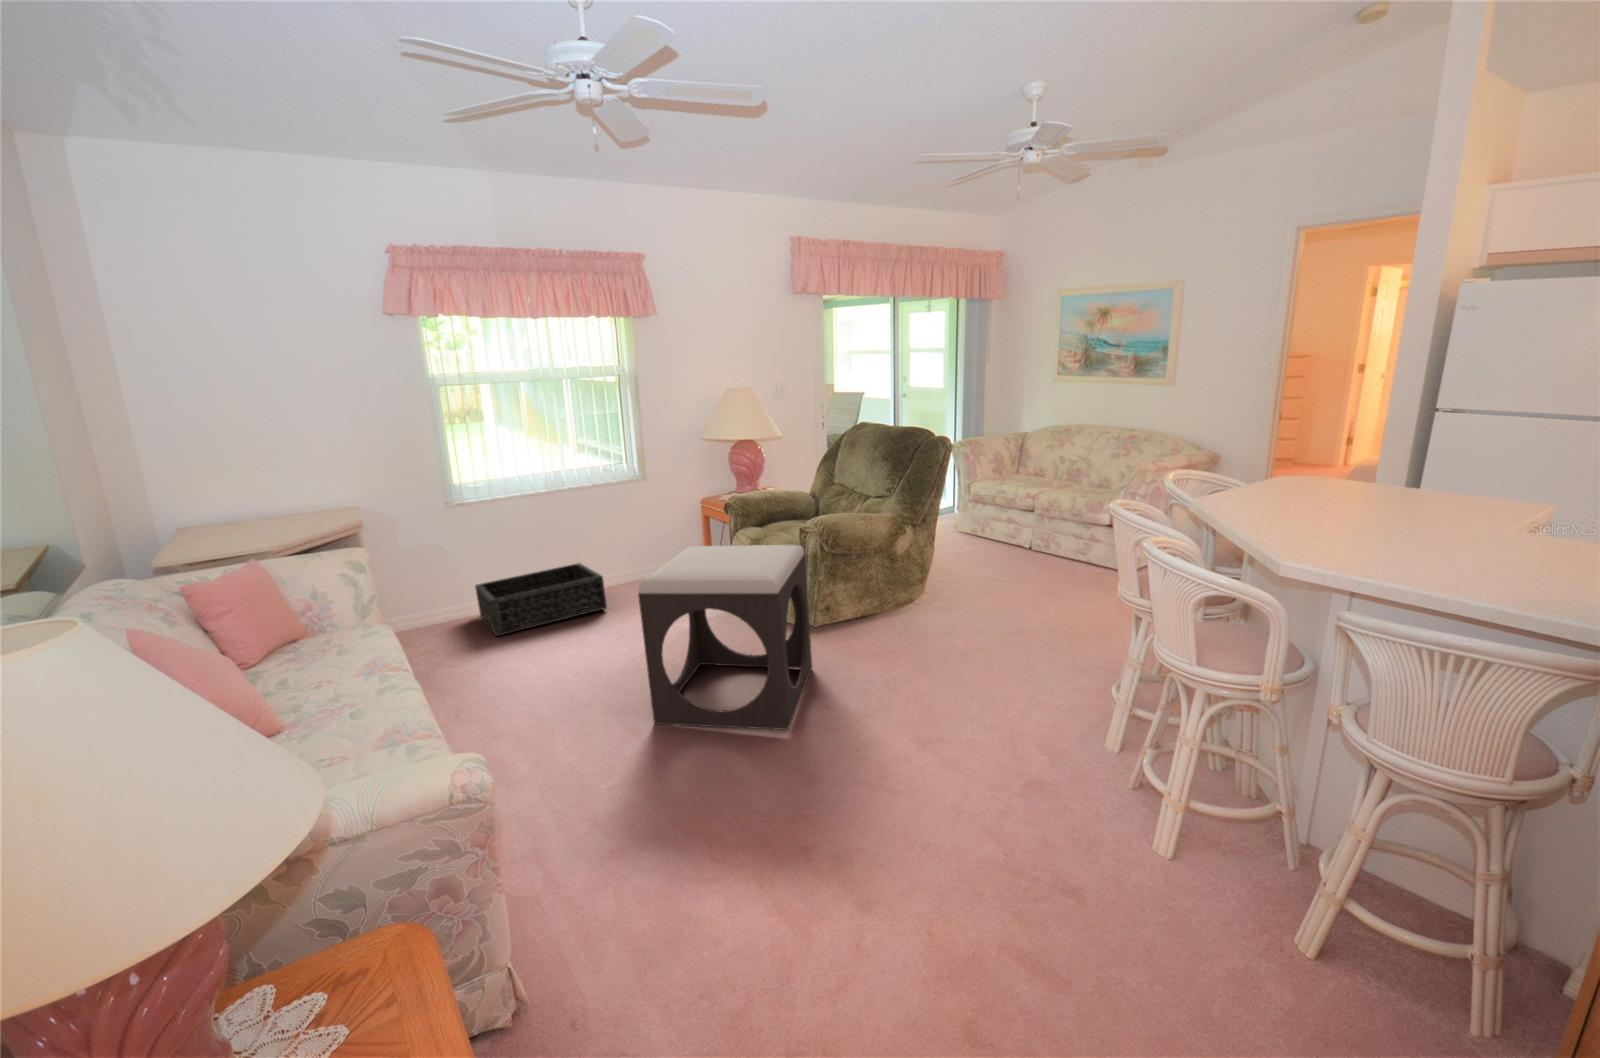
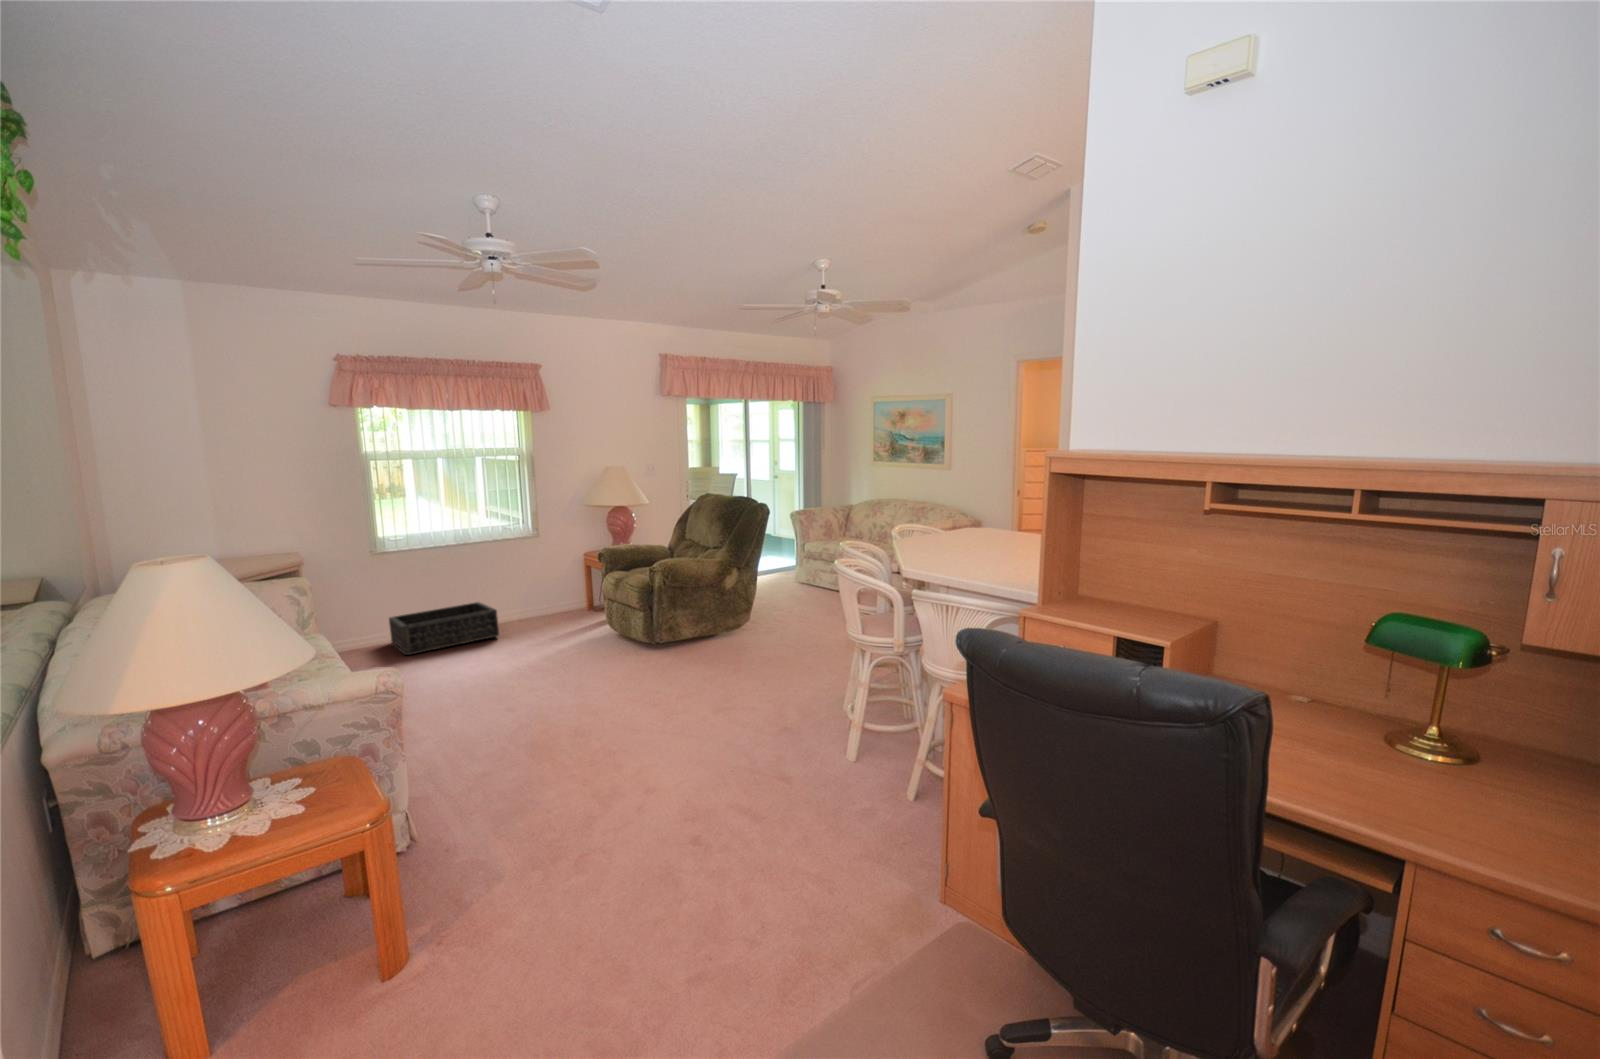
footstool: present [638,545,812,730] -> none [516,576,652,704]

